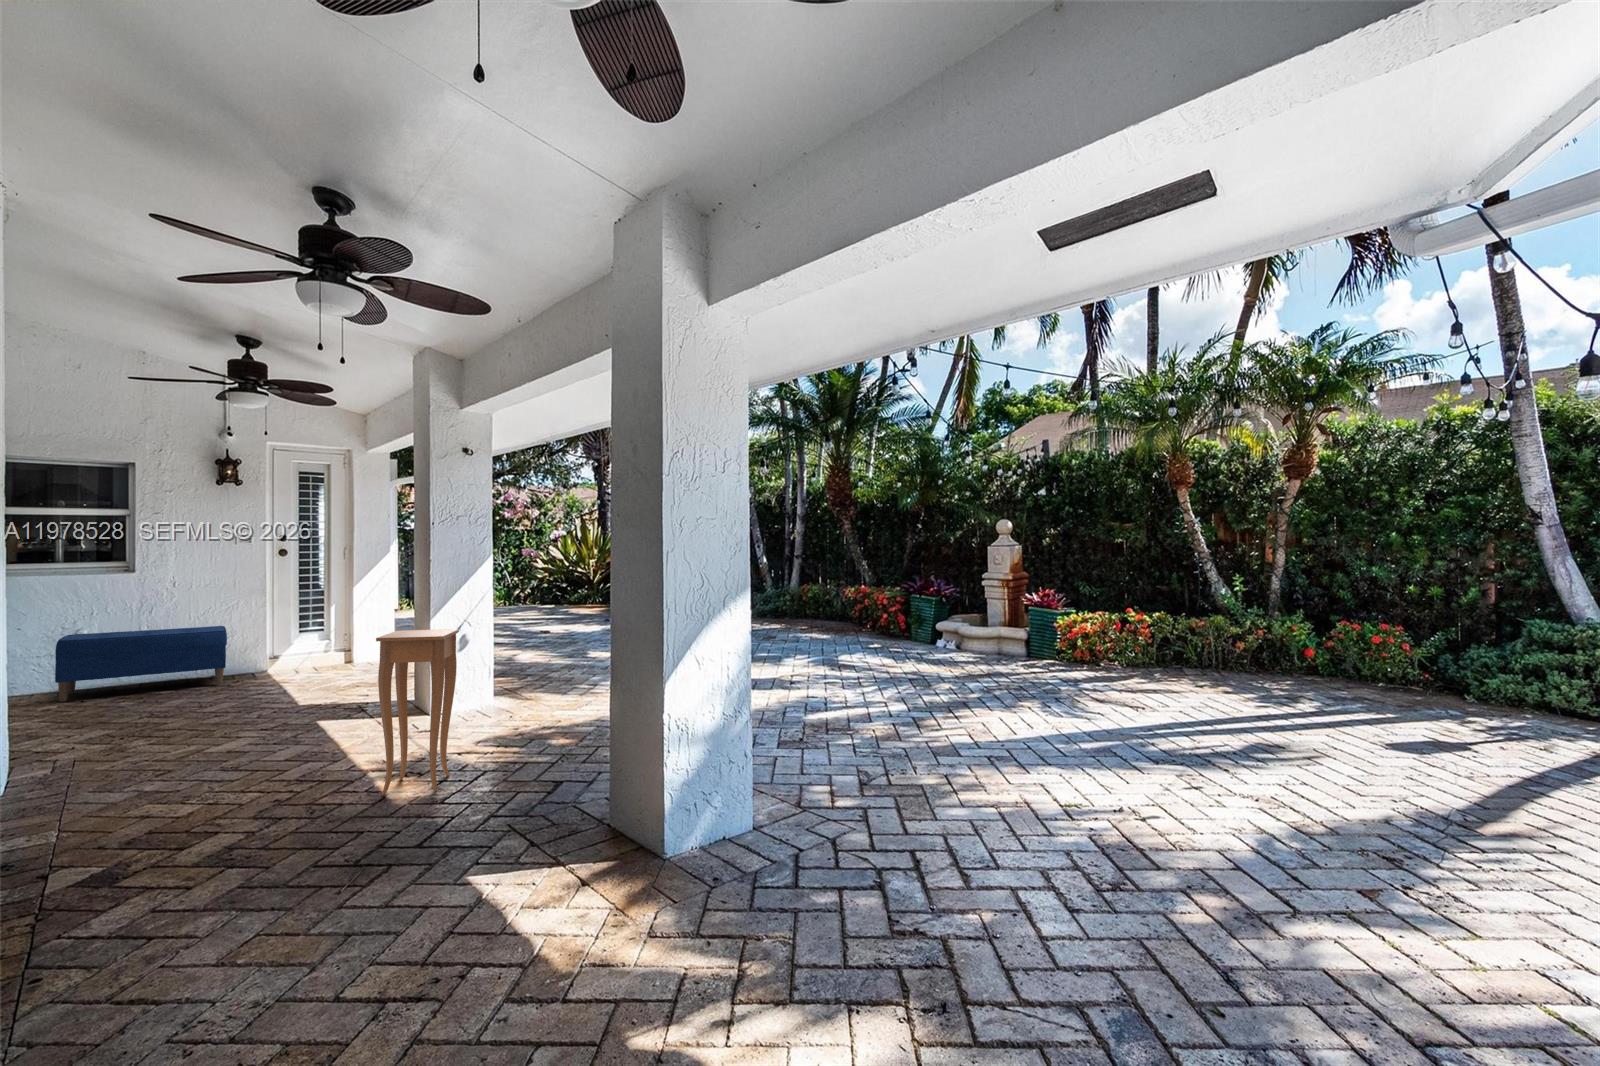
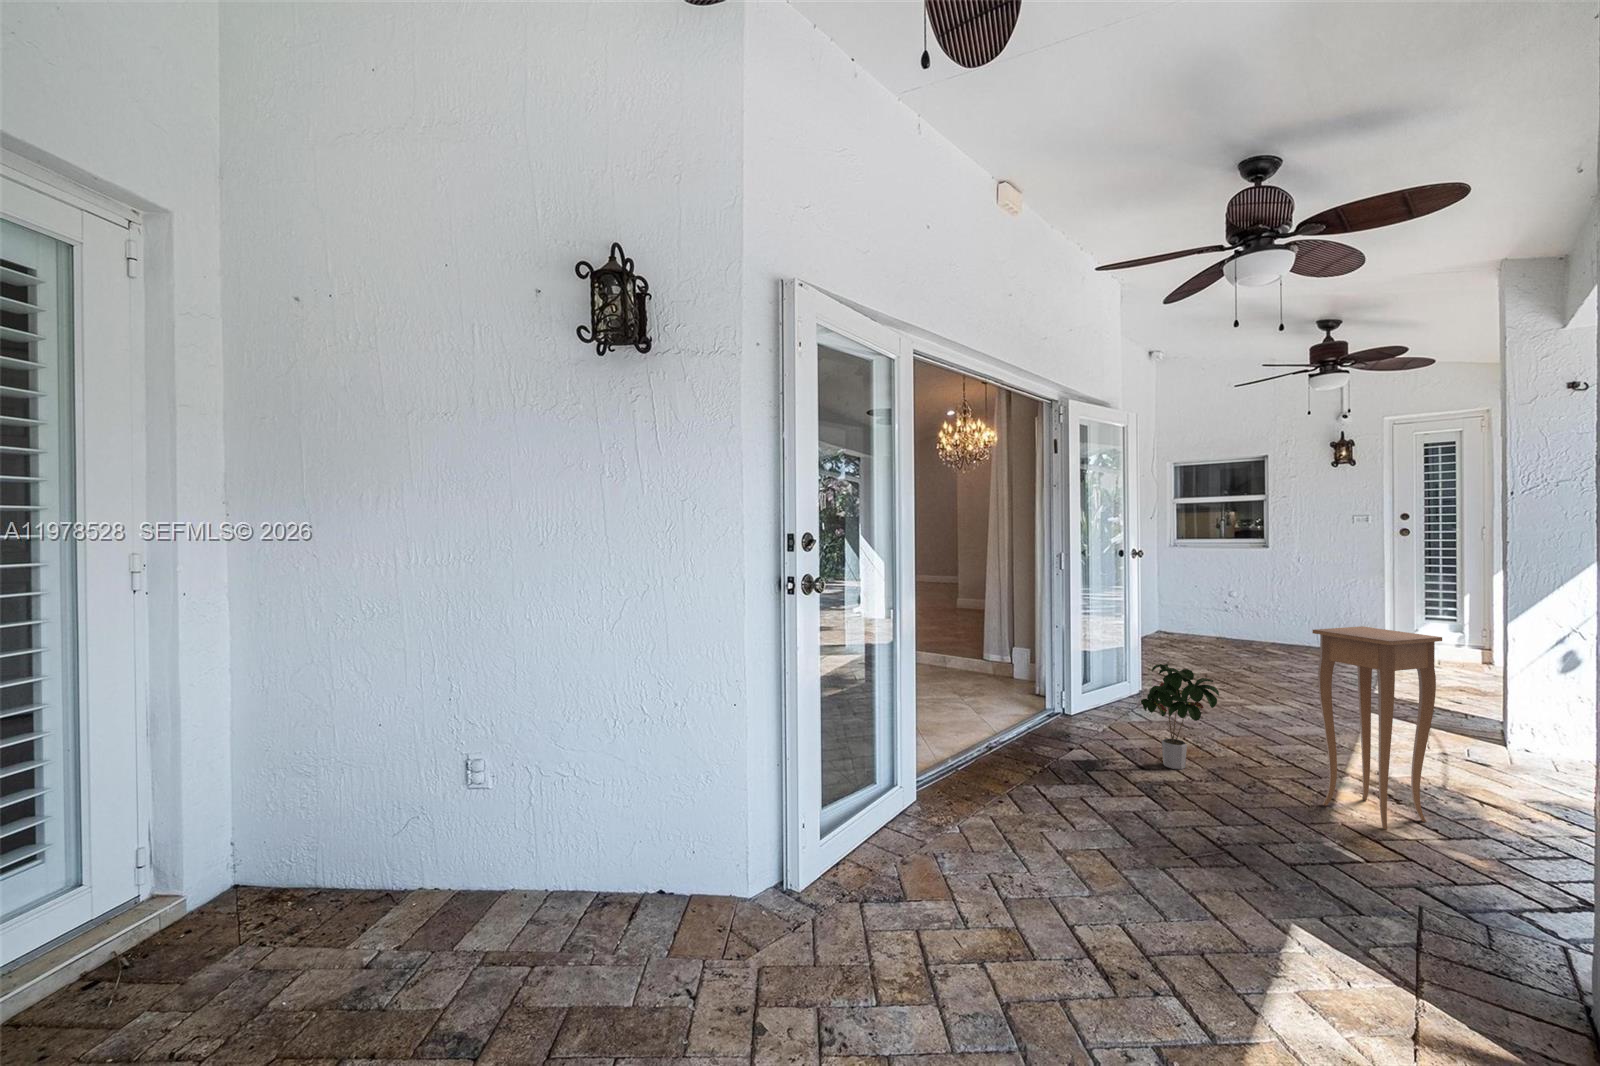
bench: present [55,626,227,701] -> none [1202,594,1338,657]
potted plant: none [154,707,280,831] -> present [1141,664,1219,769]

